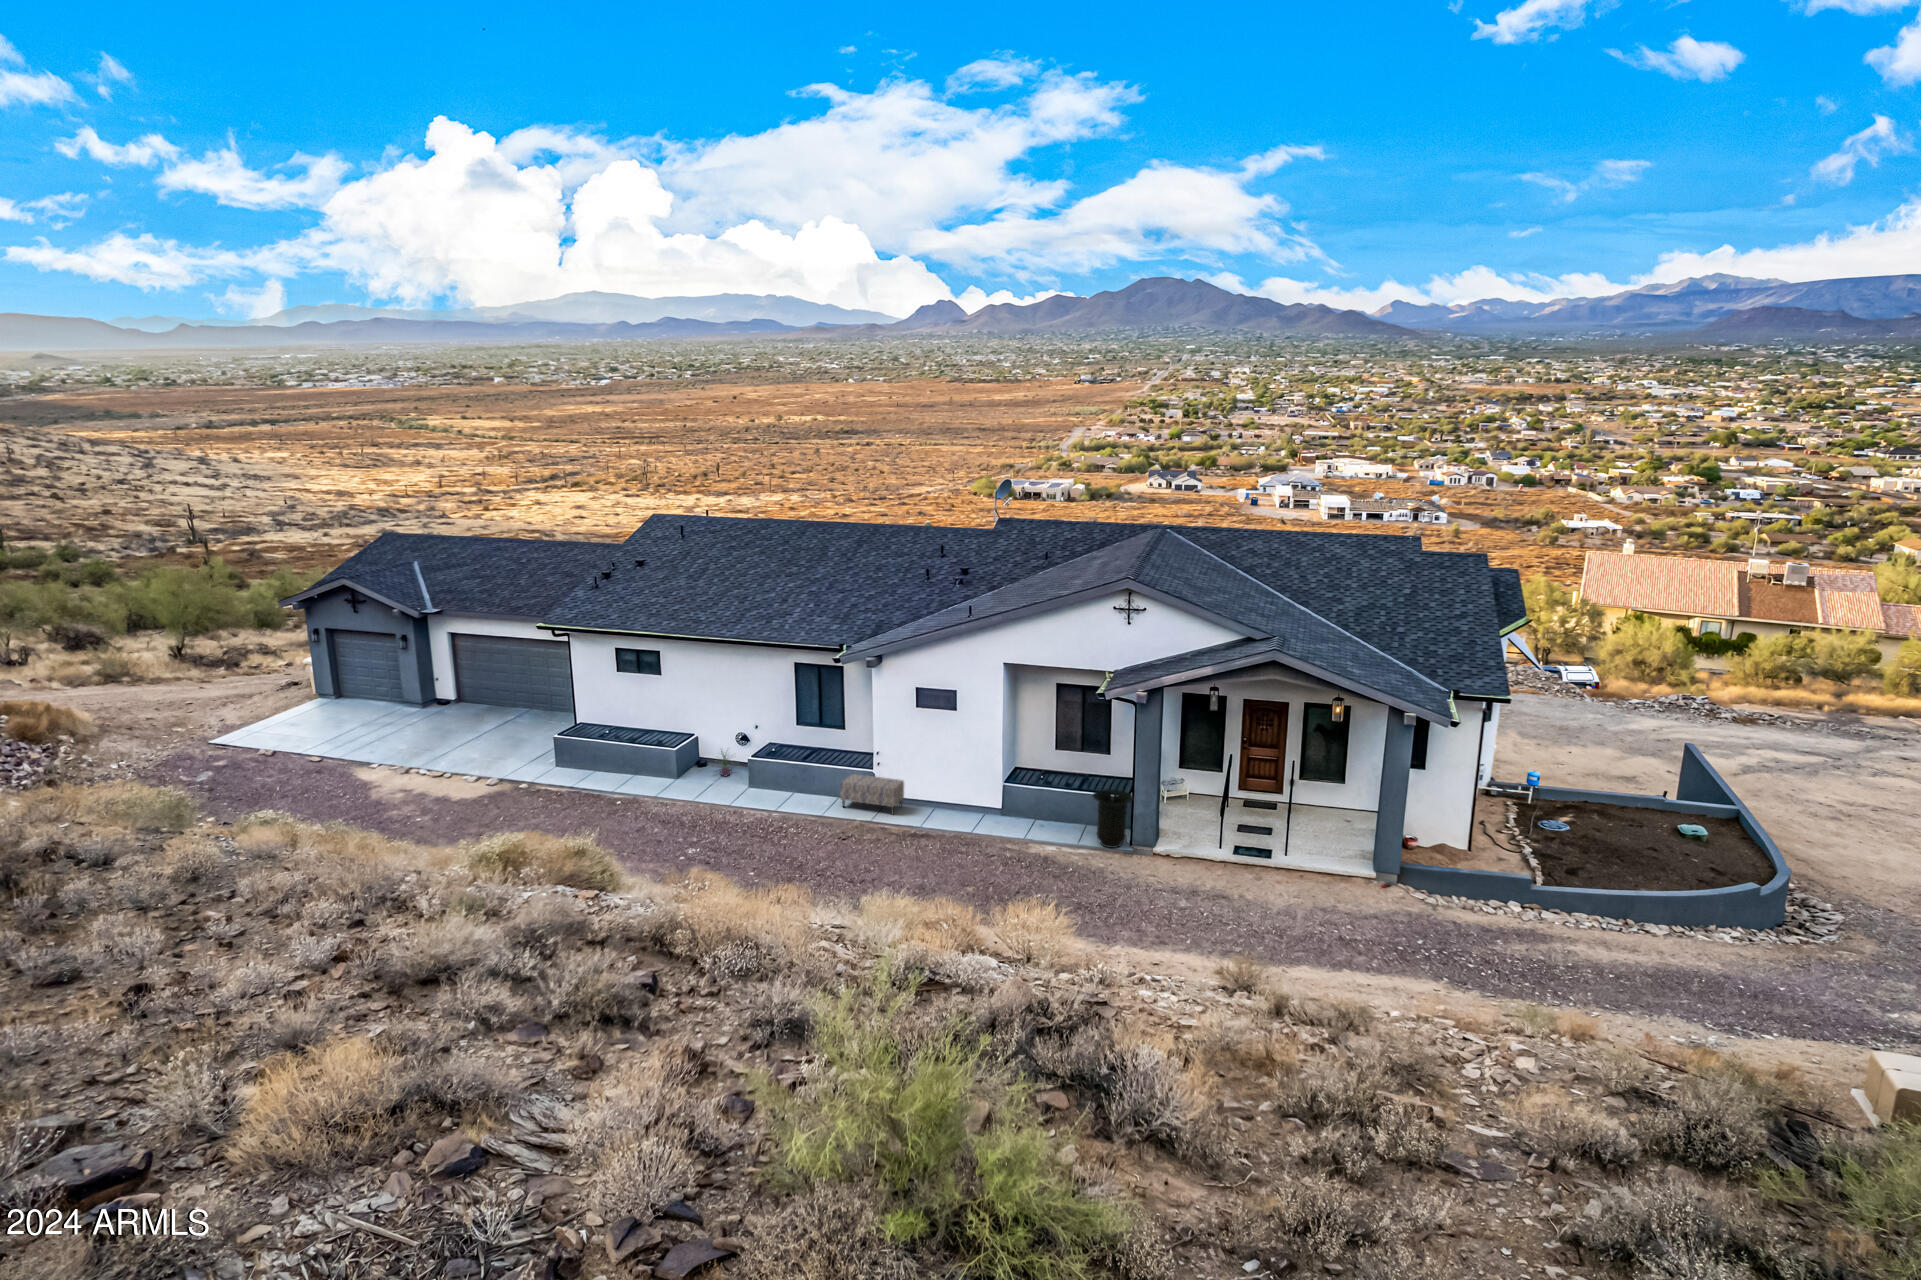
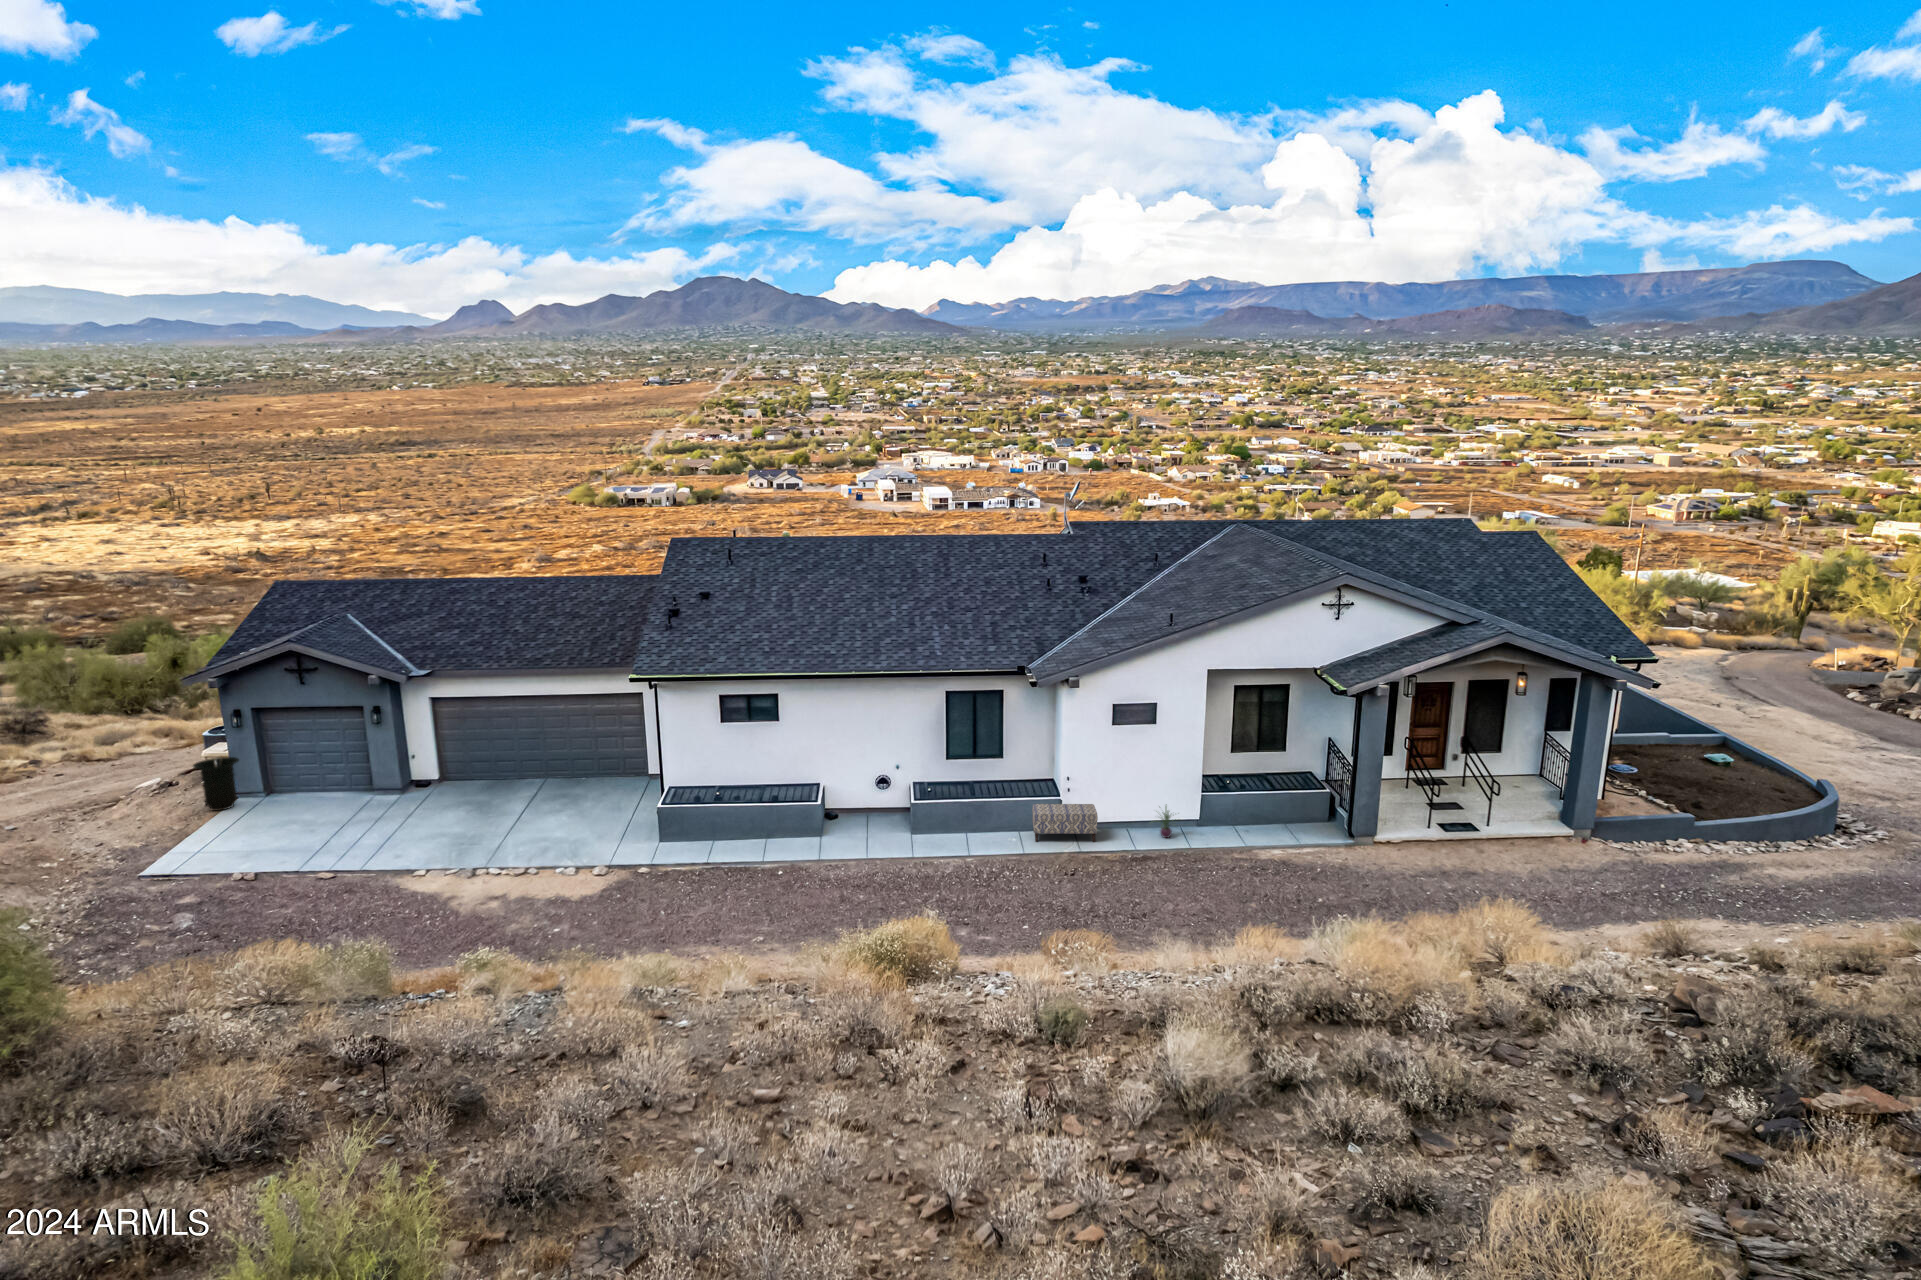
decorative plant: present [721,751,733,776] -> present [1160,806,1176,838]
trash can: present [1093,789,1134,848] -> present [193,757,239,811]

